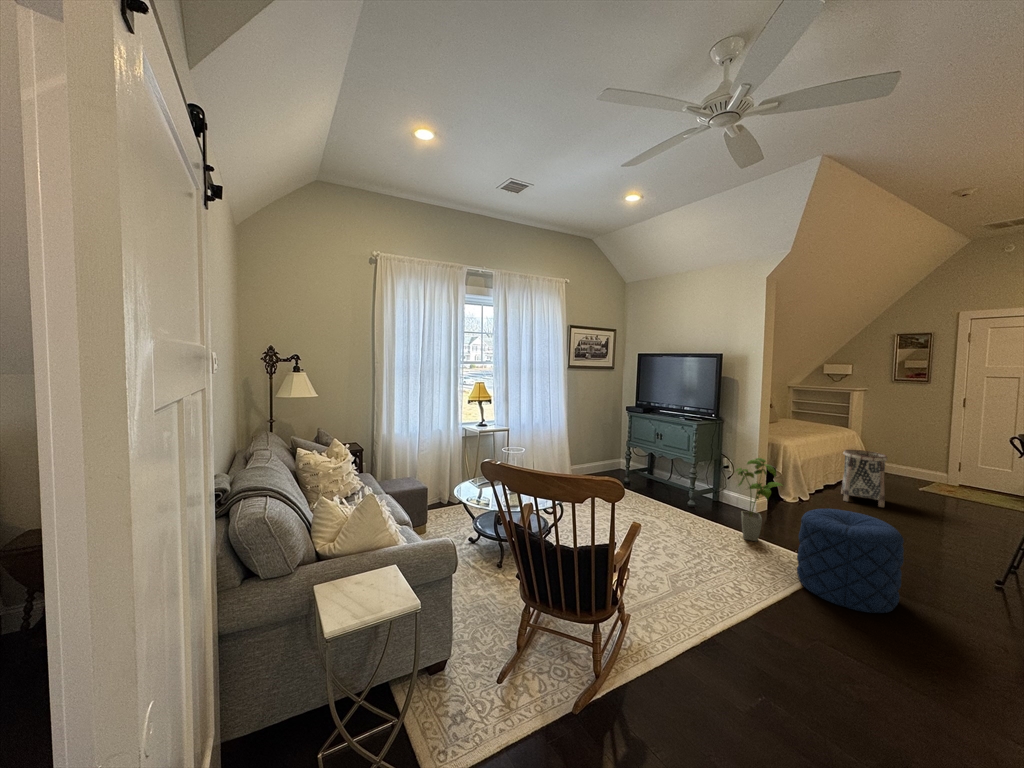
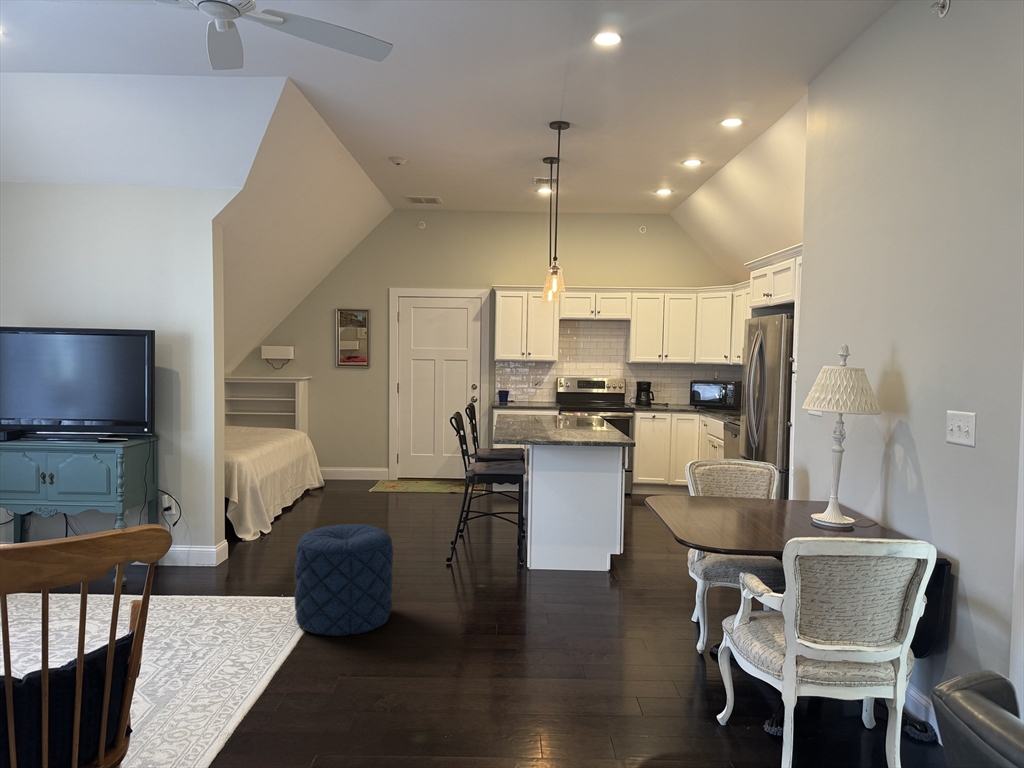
basket: present [841,450,887,507] -> none [302,455,348,523]
house plant: present [736,458,782,541] -> none [197,482,263,604]

